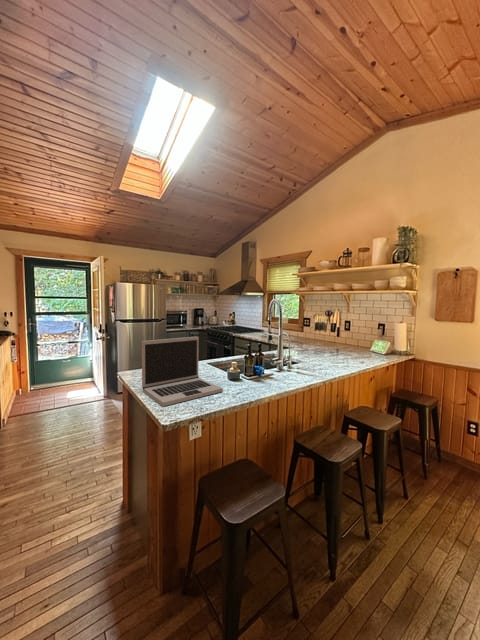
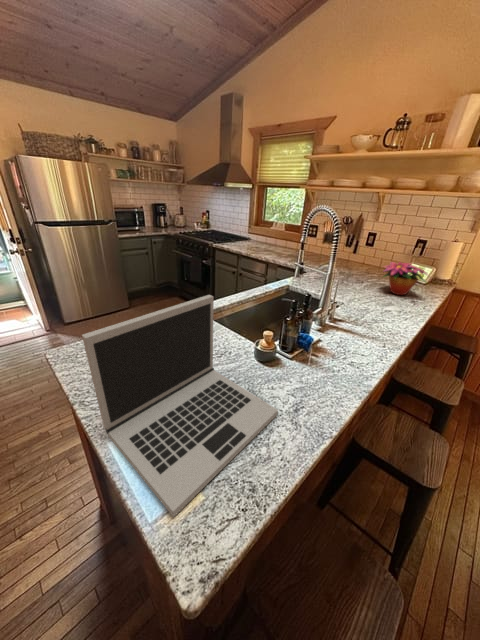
flower arrangement: none [335,336,372,360] -> present [384,262,428,295]

